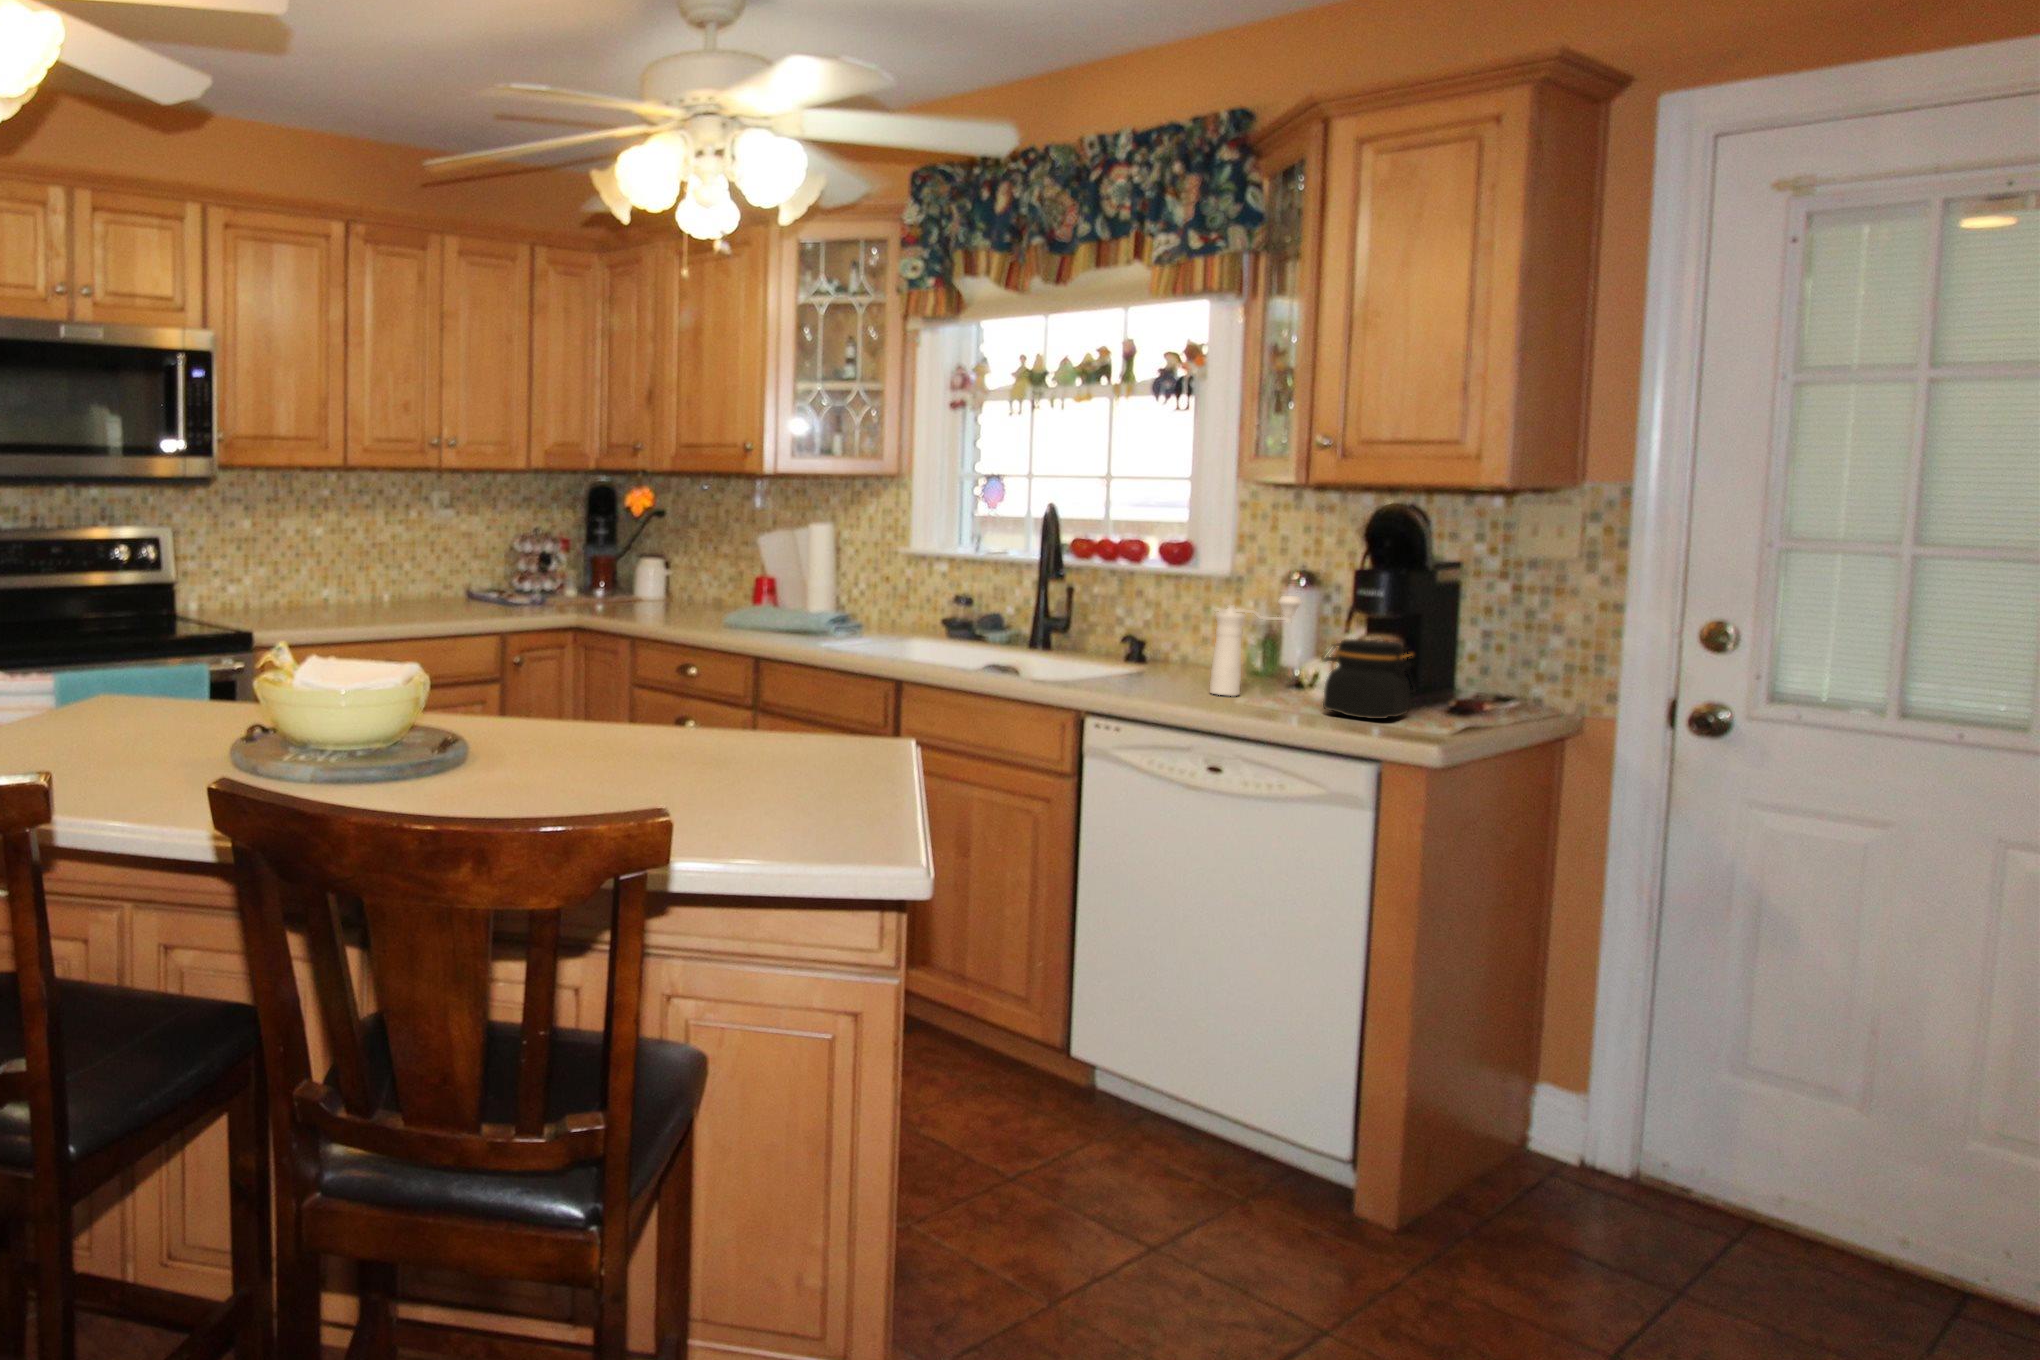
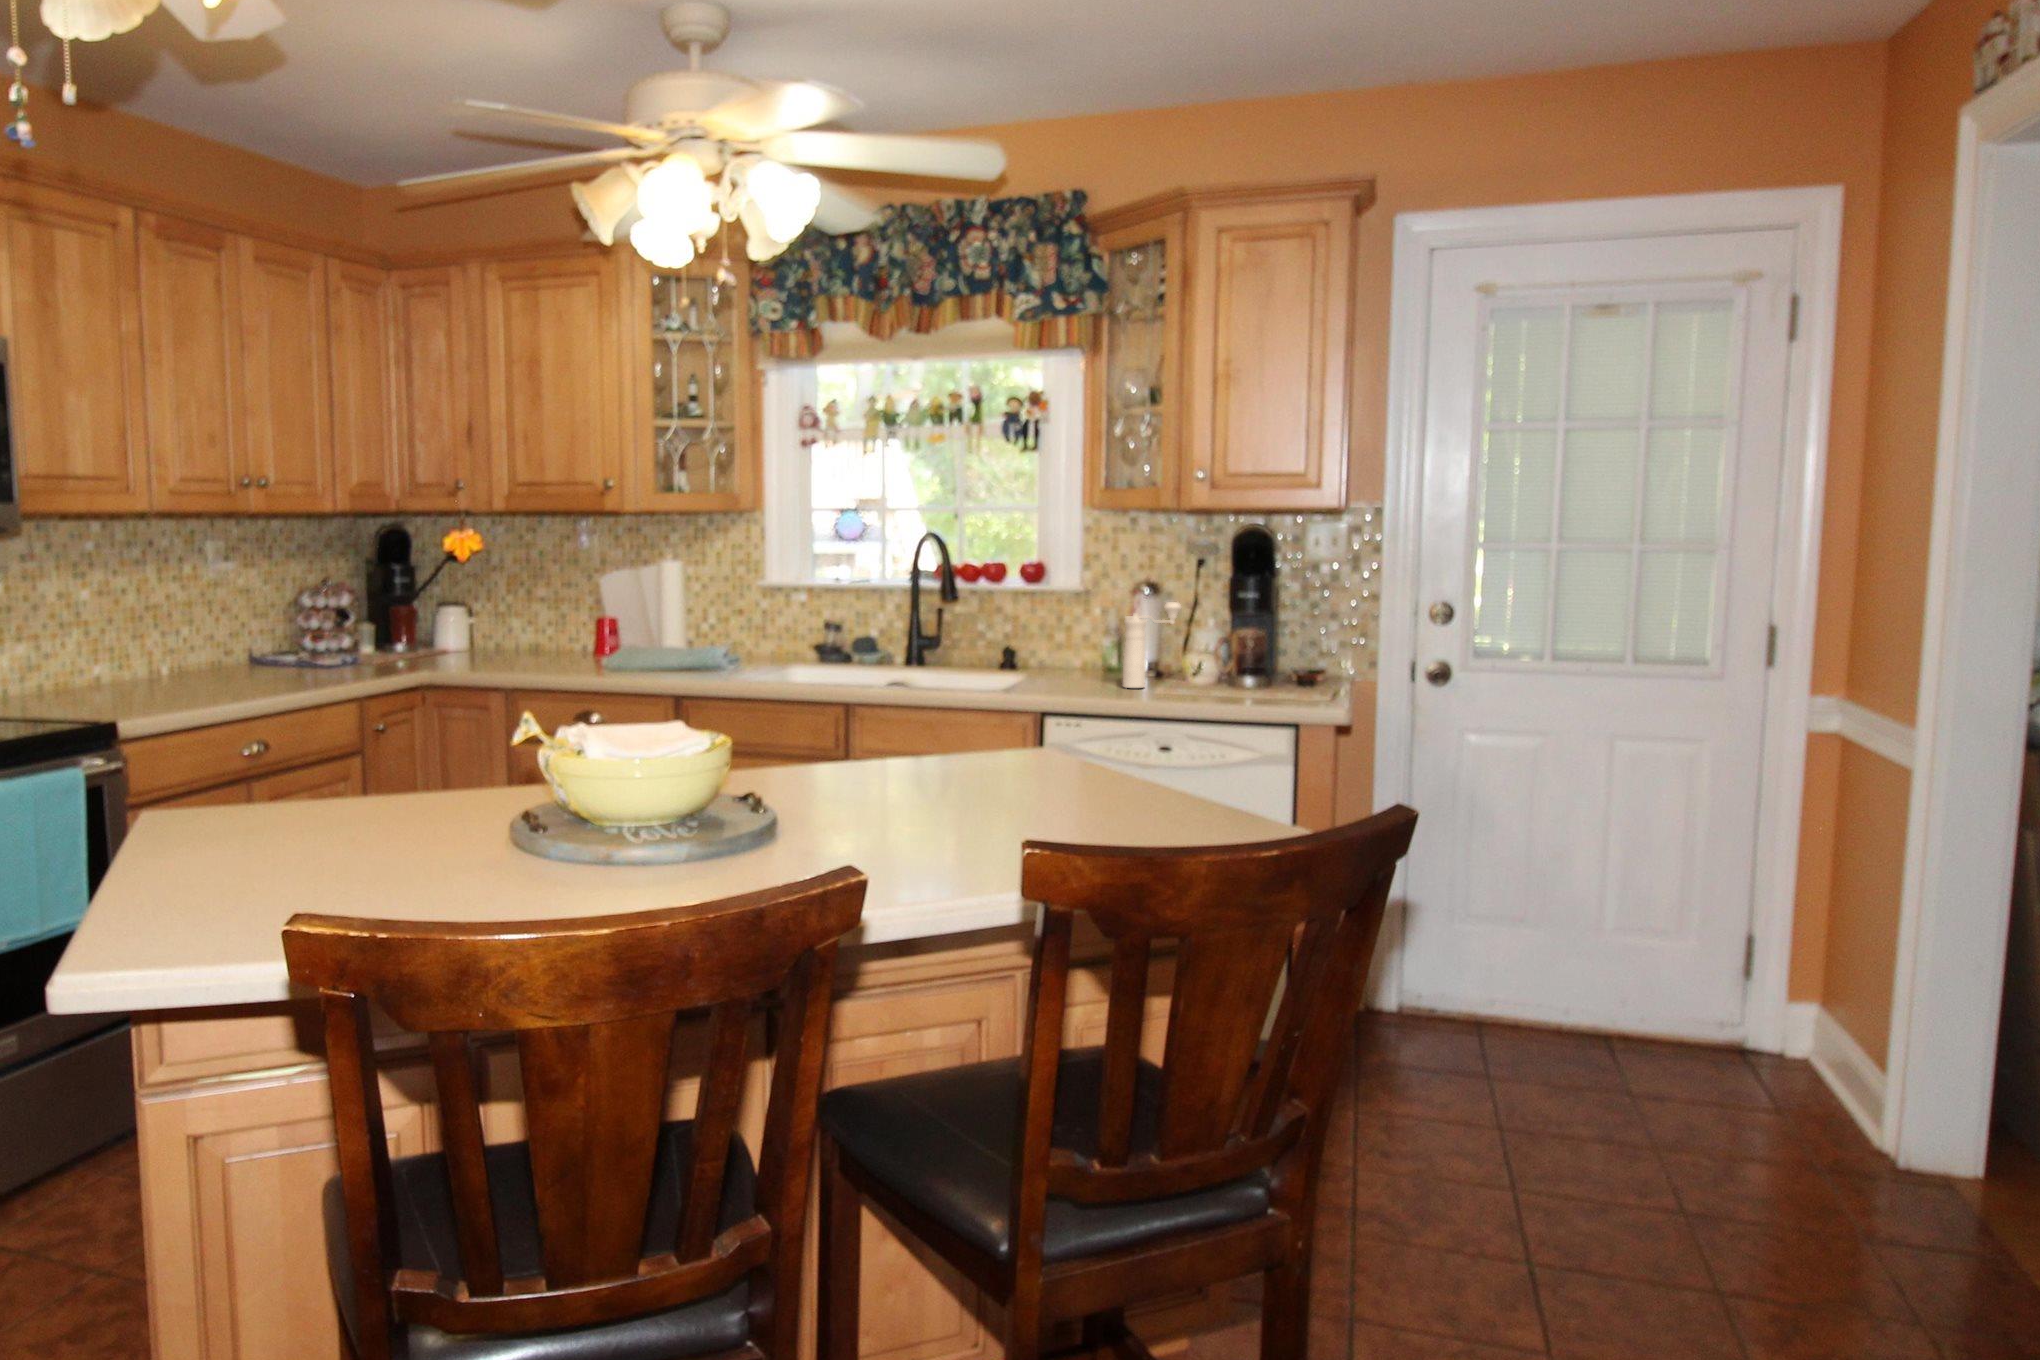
jar: present [1323,639,1415,719] -> none [1214,633,1282,694]

